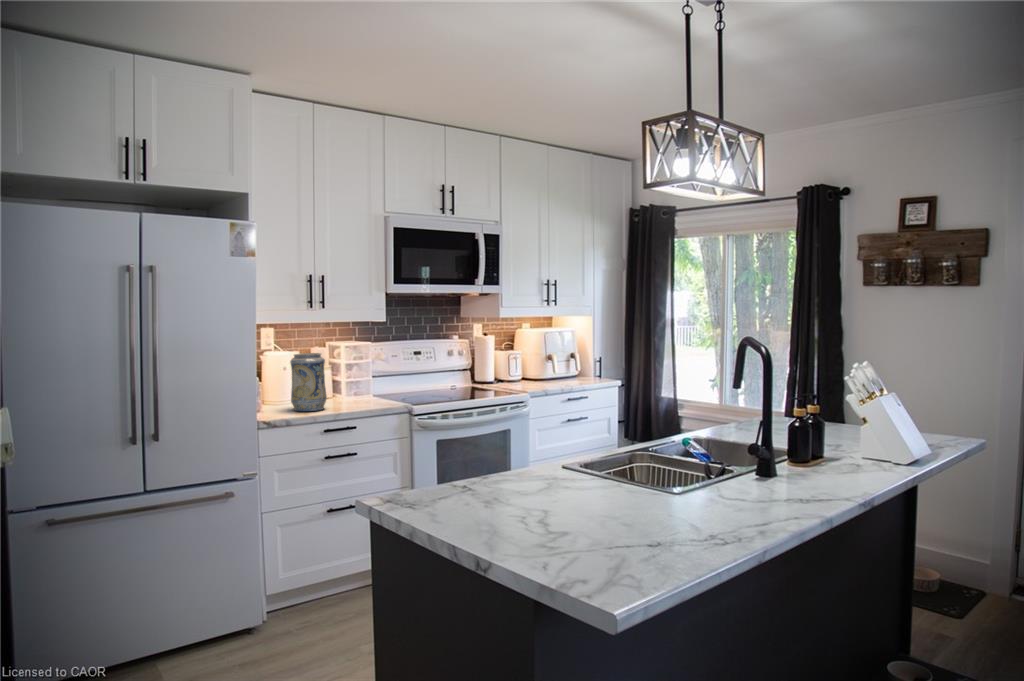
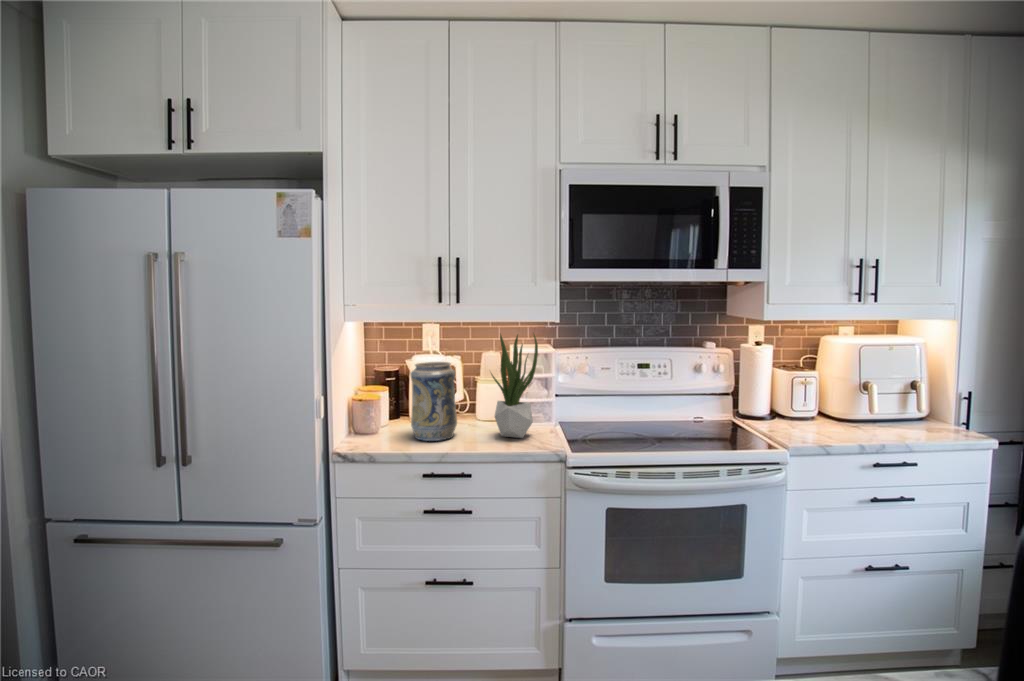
potted plant: none [350,328,382,404] -> present [491,334,538,438]

